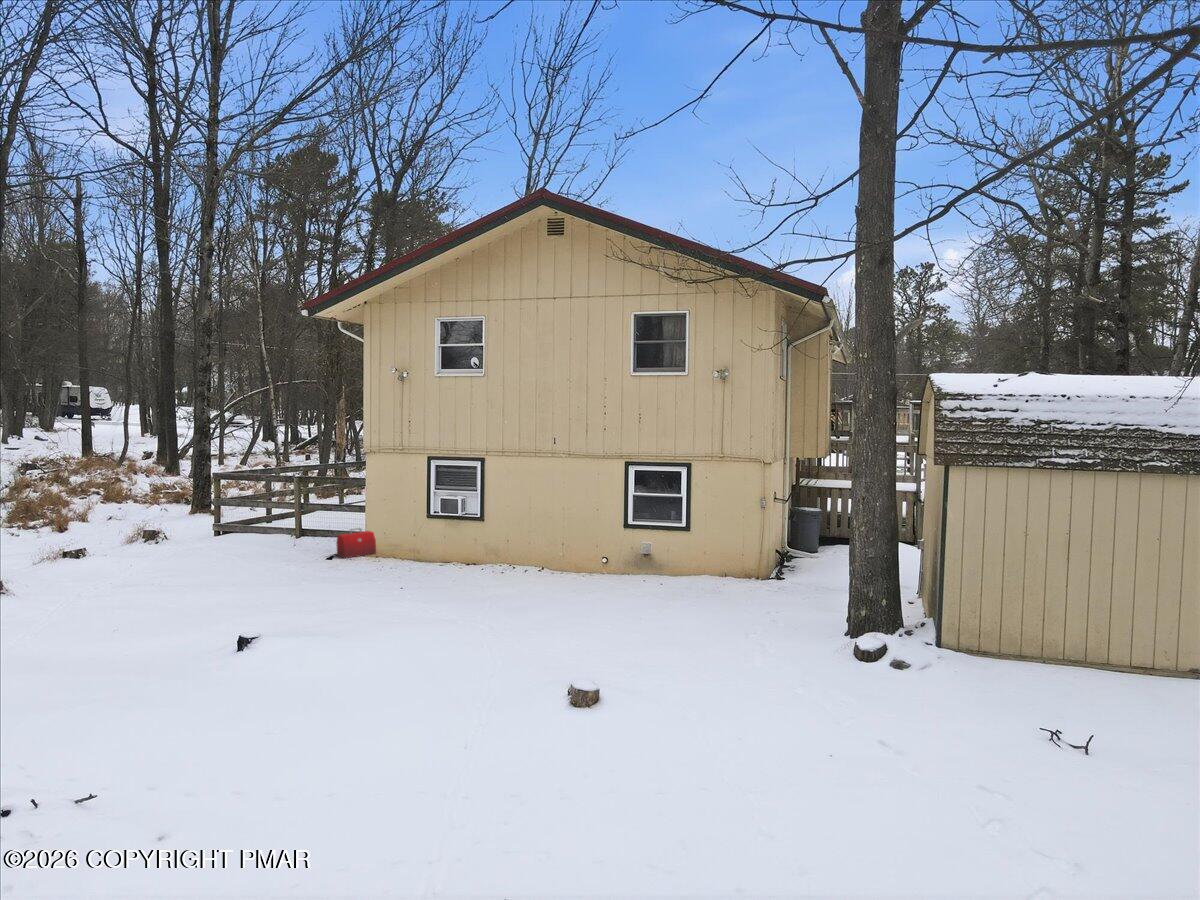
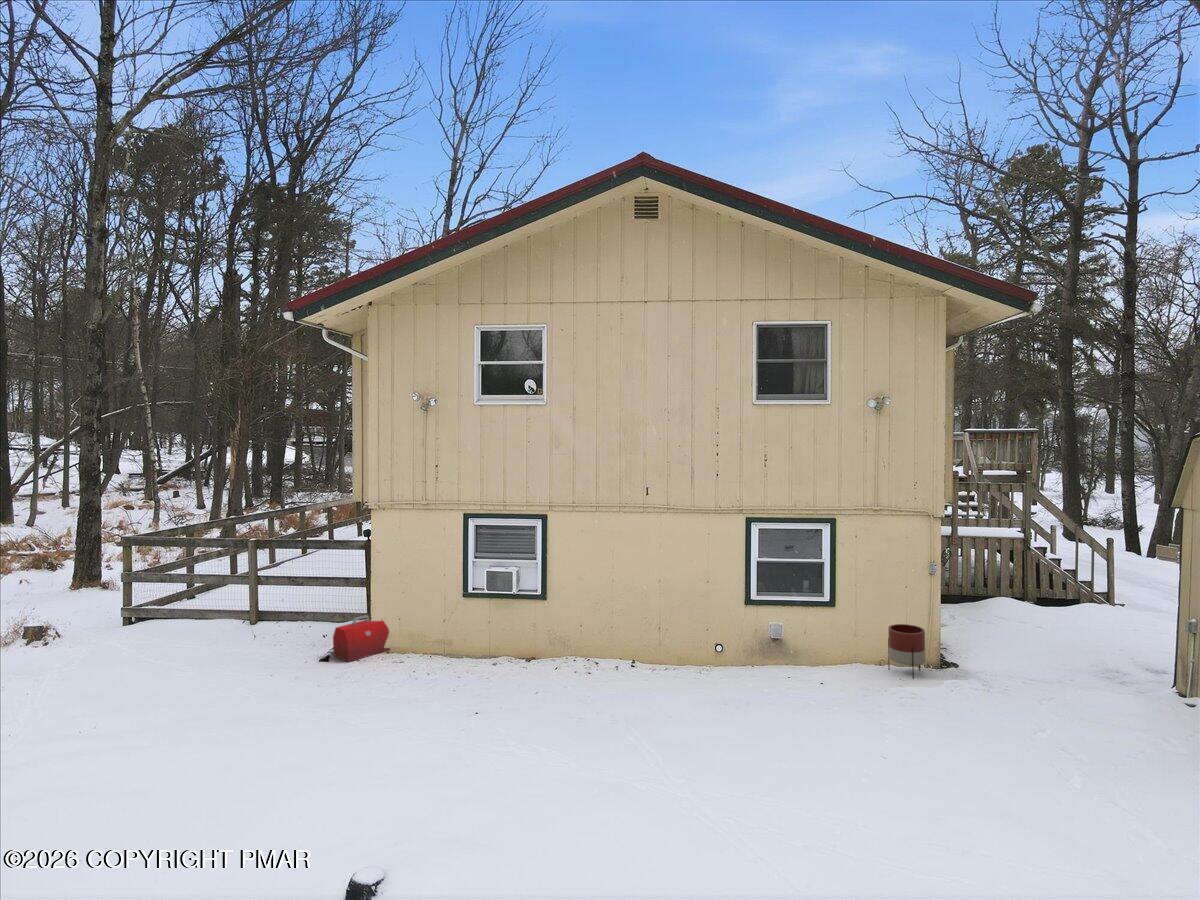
planter: none [722,544,748,584] -> present [888,624,926,679]

